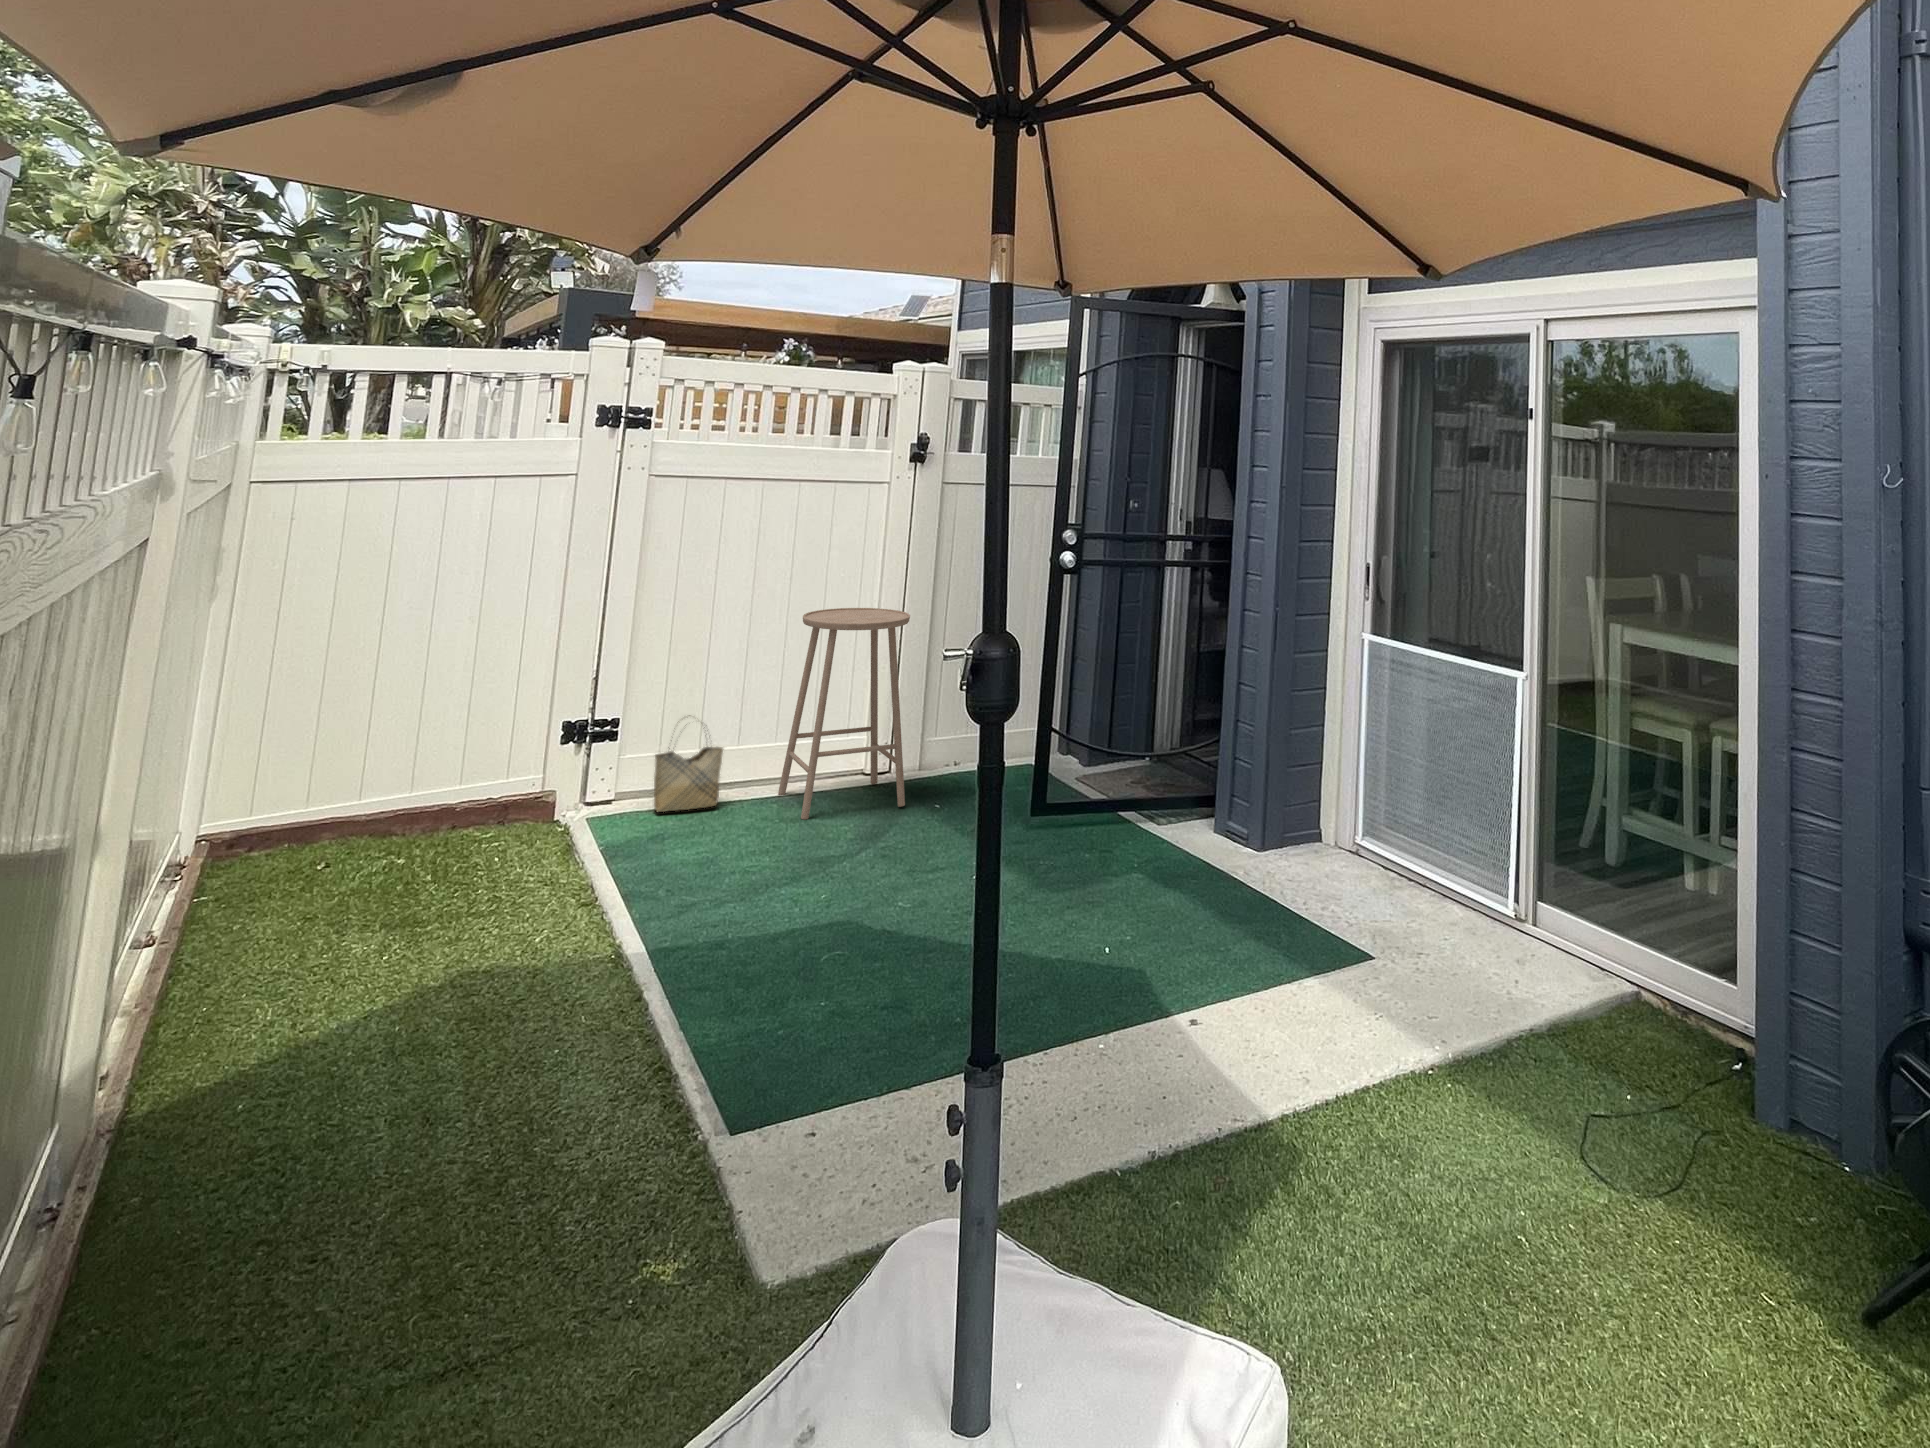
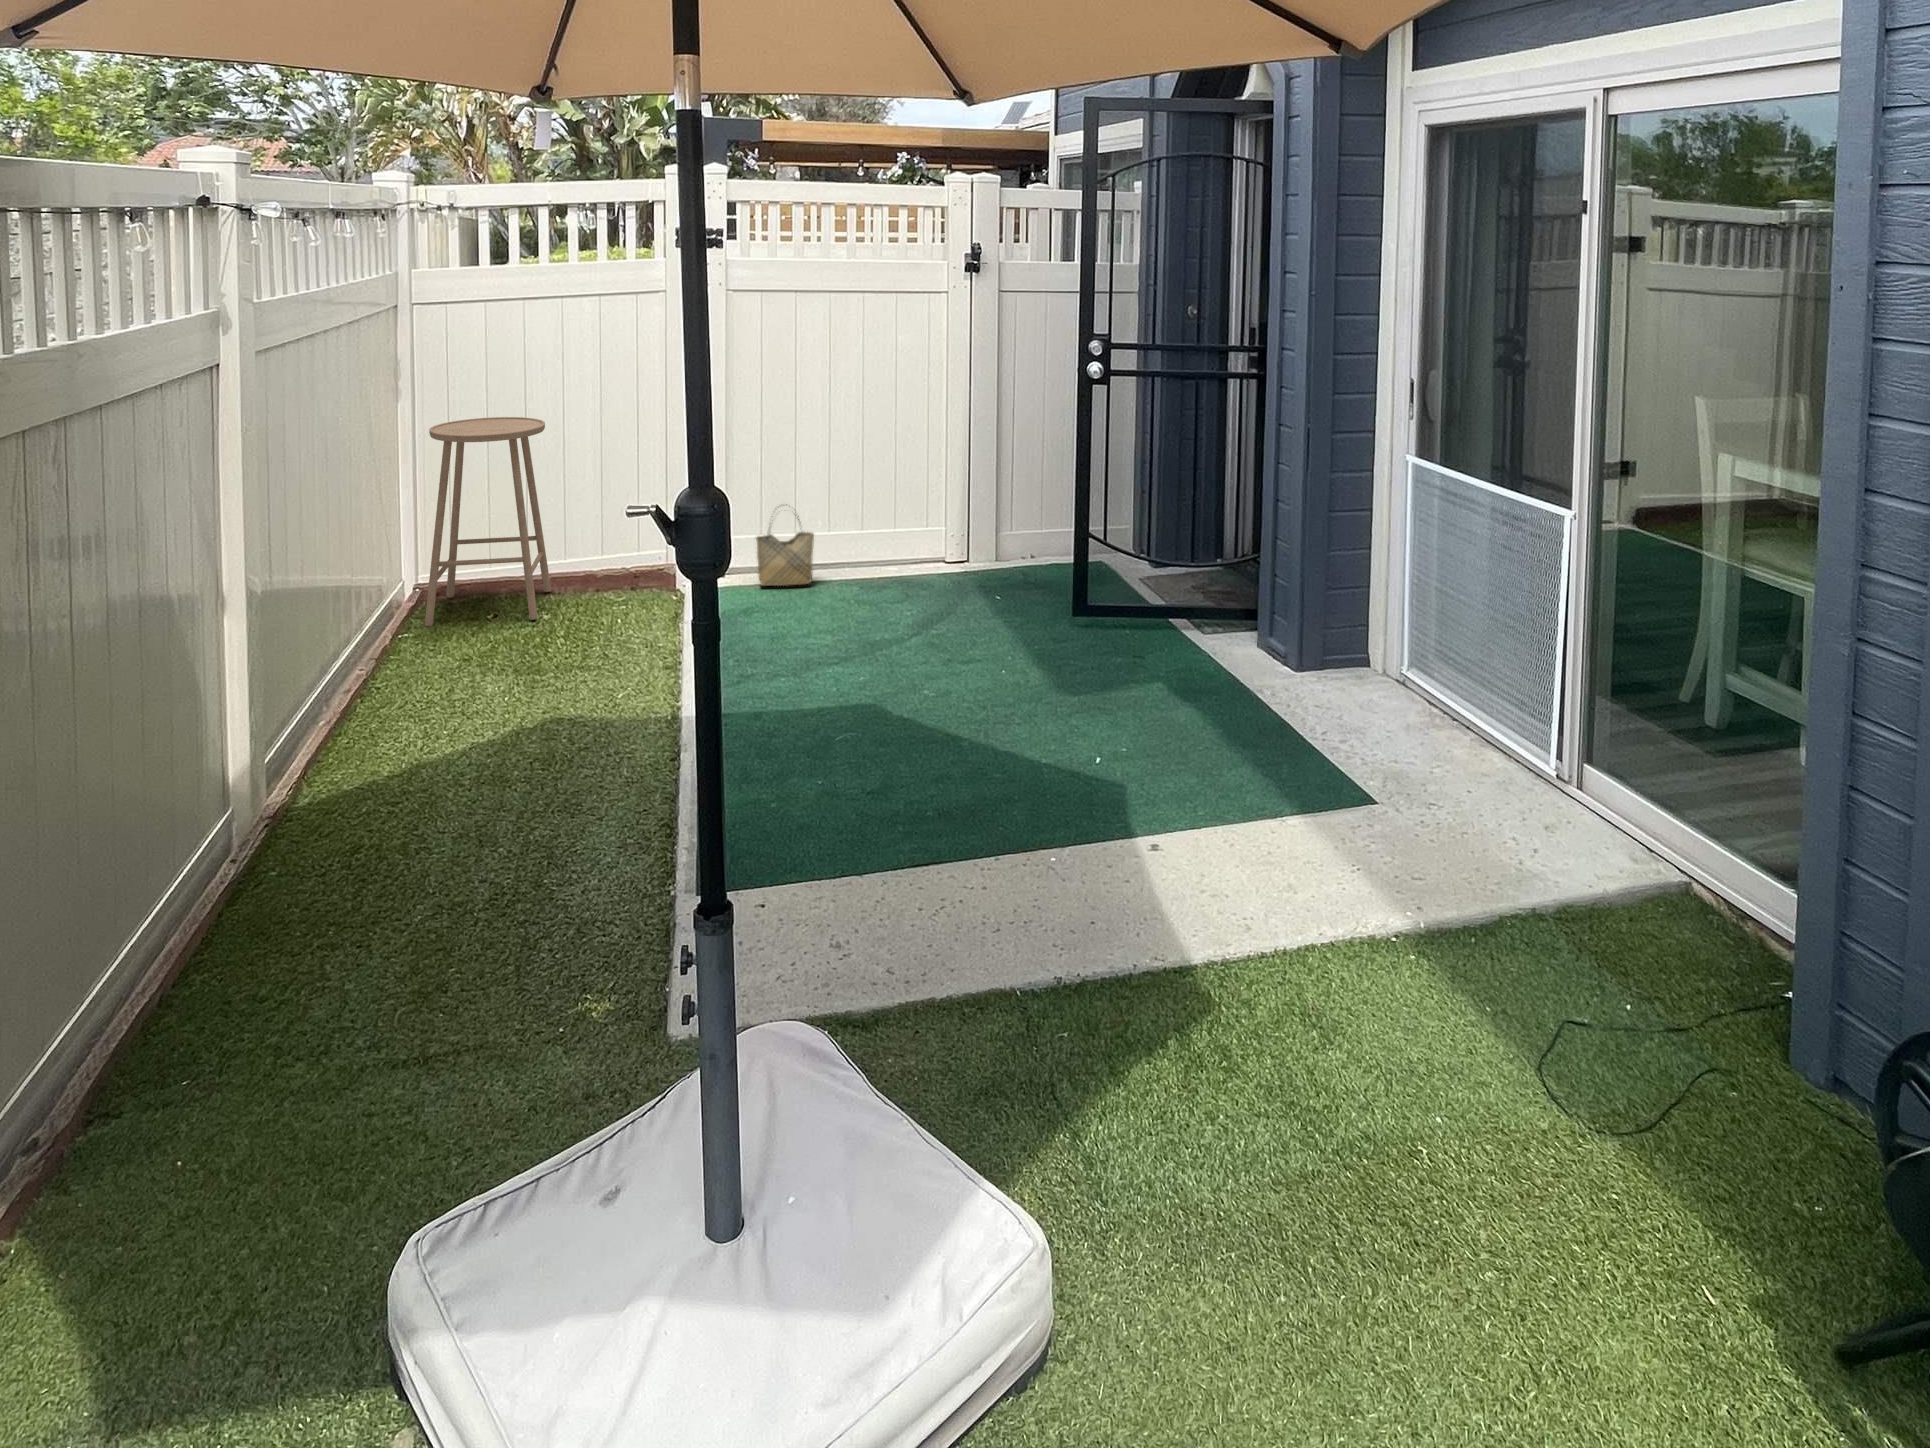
stool: present [778,608,910,820] -> present [425,417,551,626]

